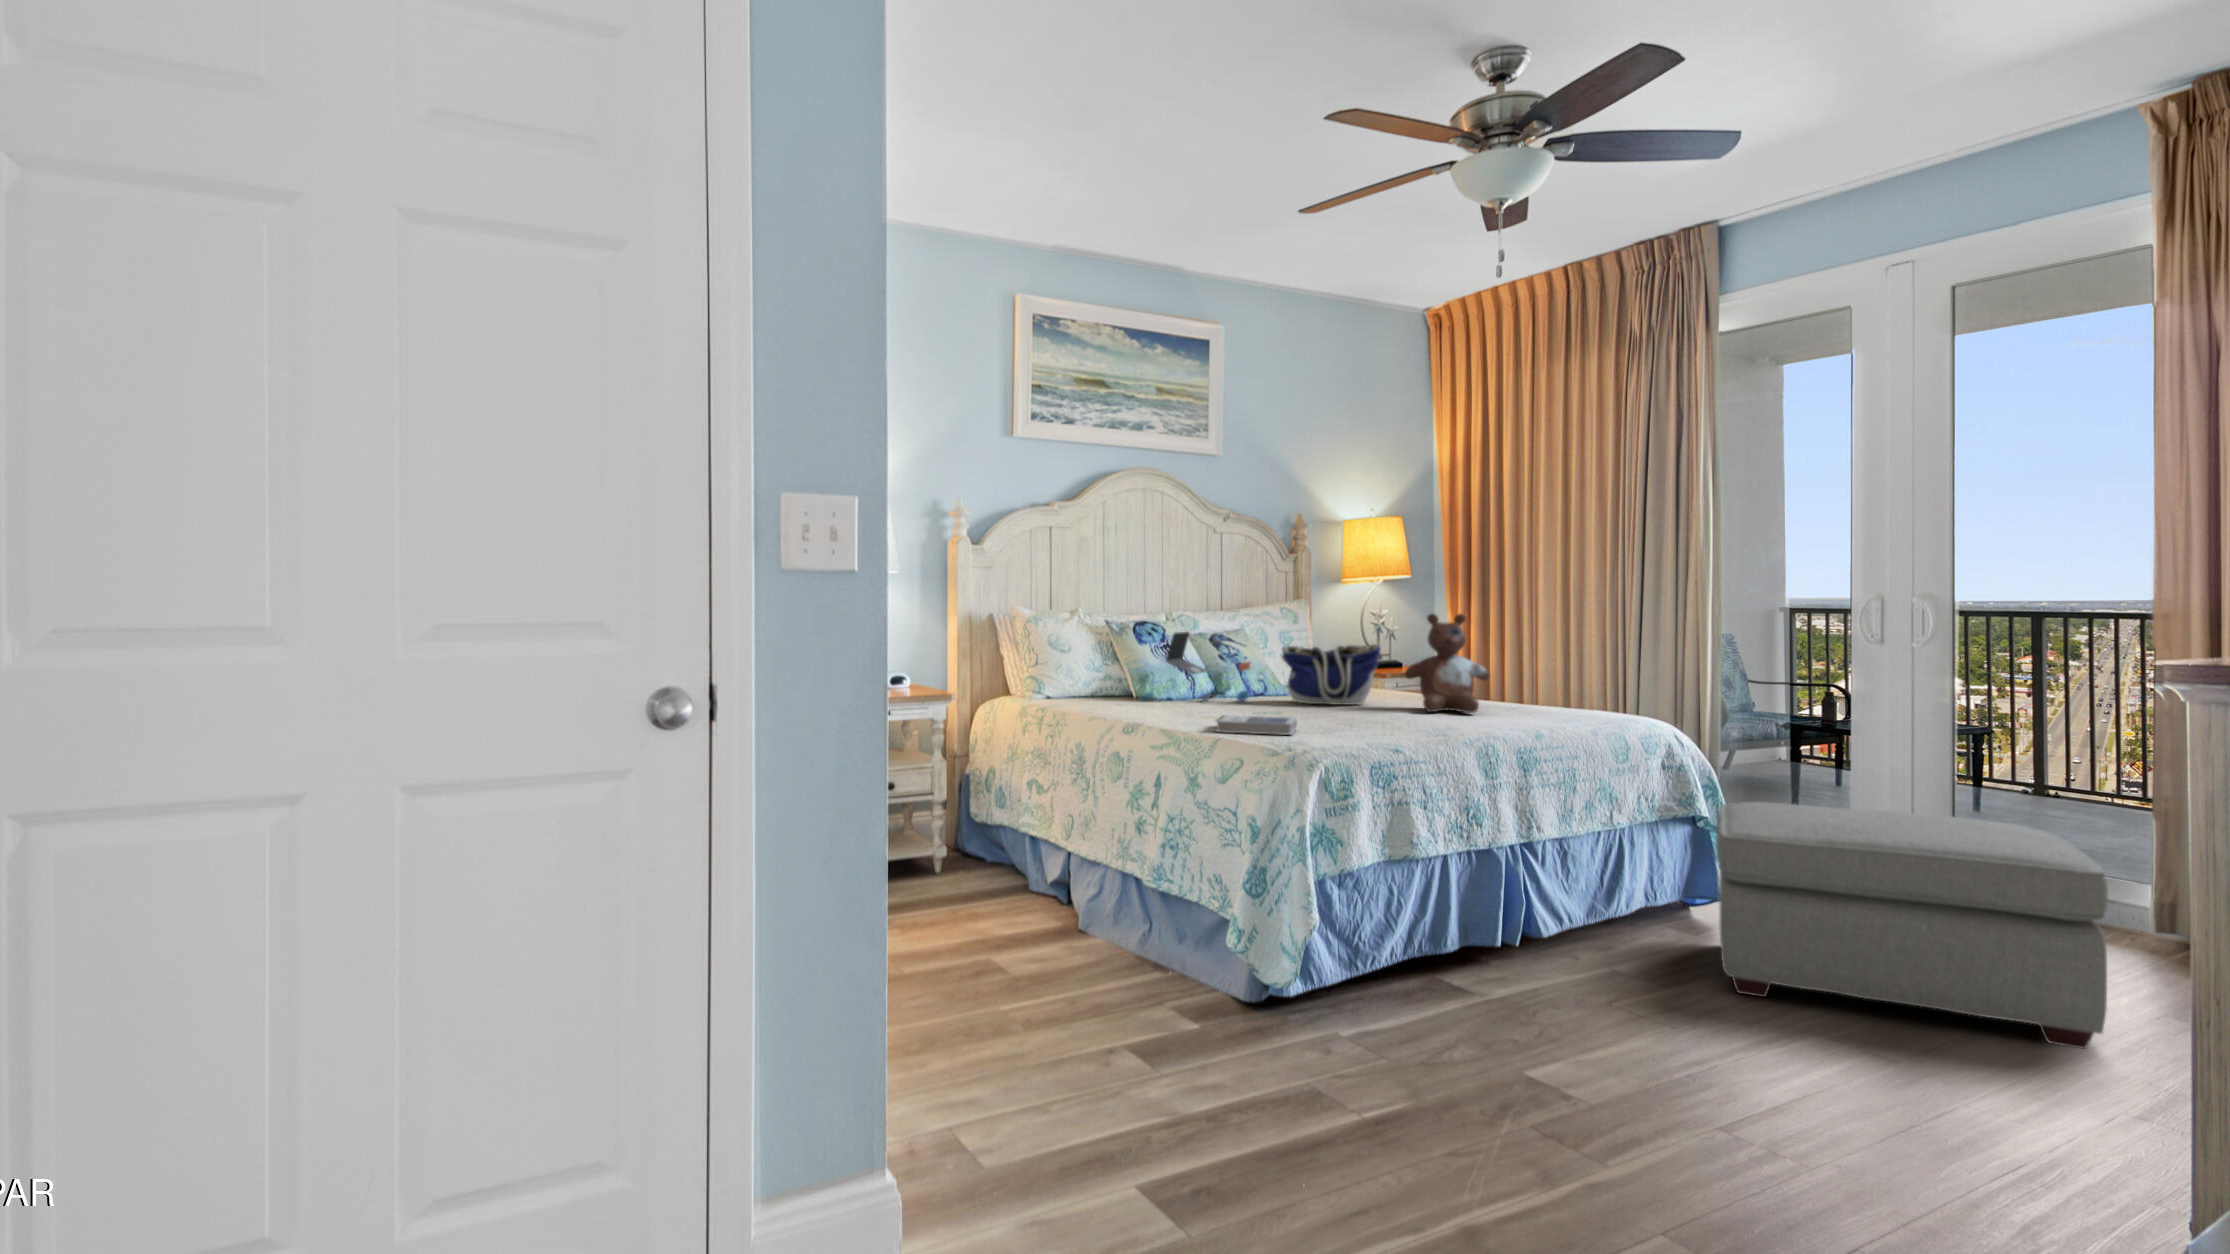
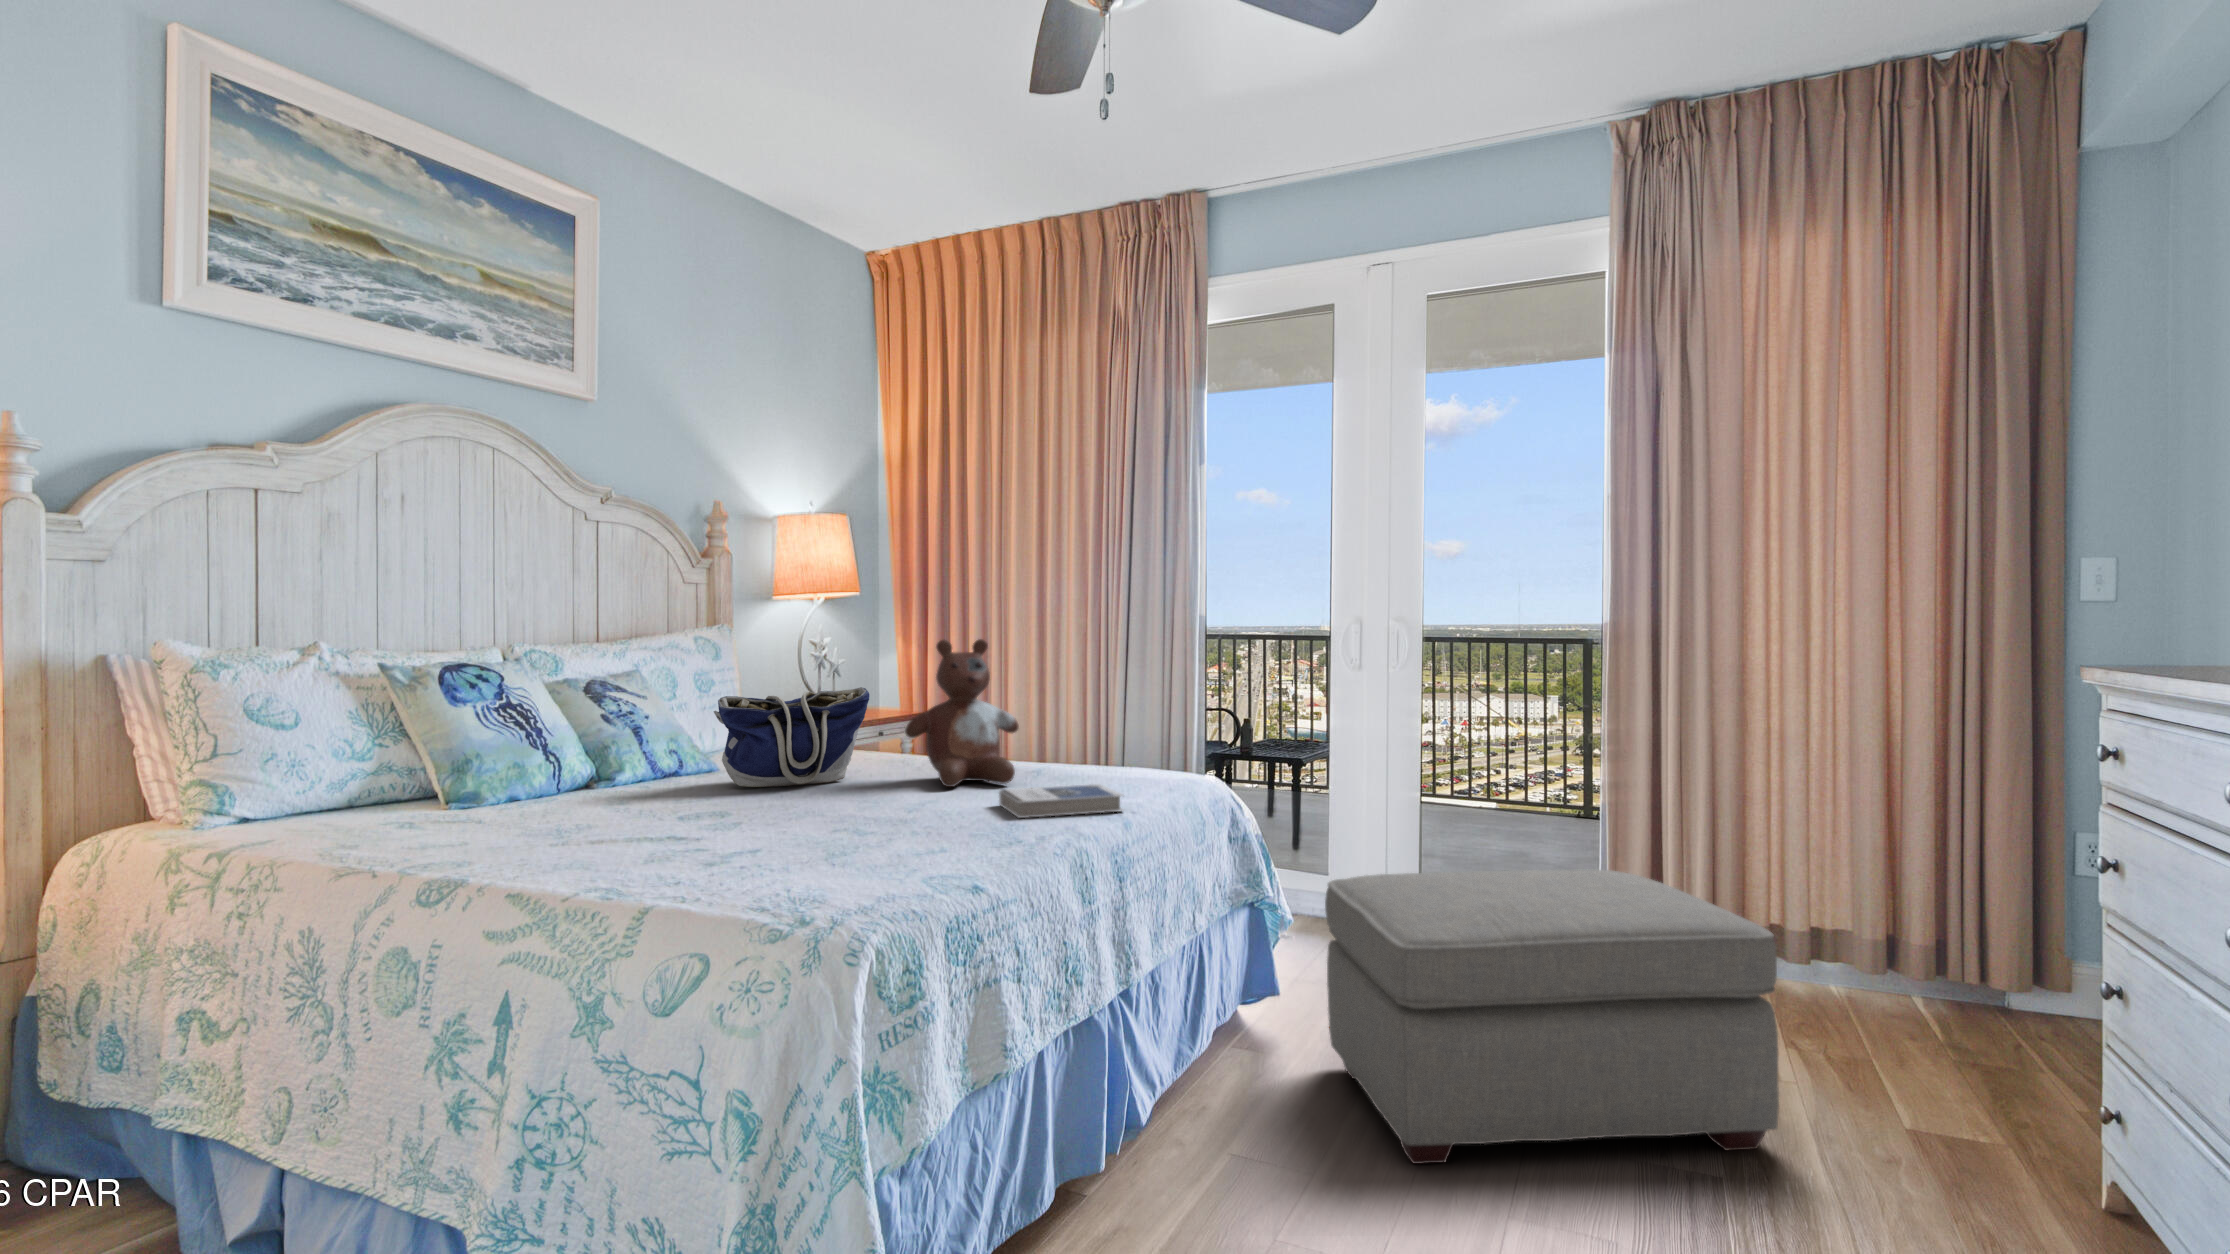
laptop: present [1166,632,1250,702] -> none [505,679,662,800]
hardback book: present [1215,715,1297,735] -> present [999,784,1123,818]

